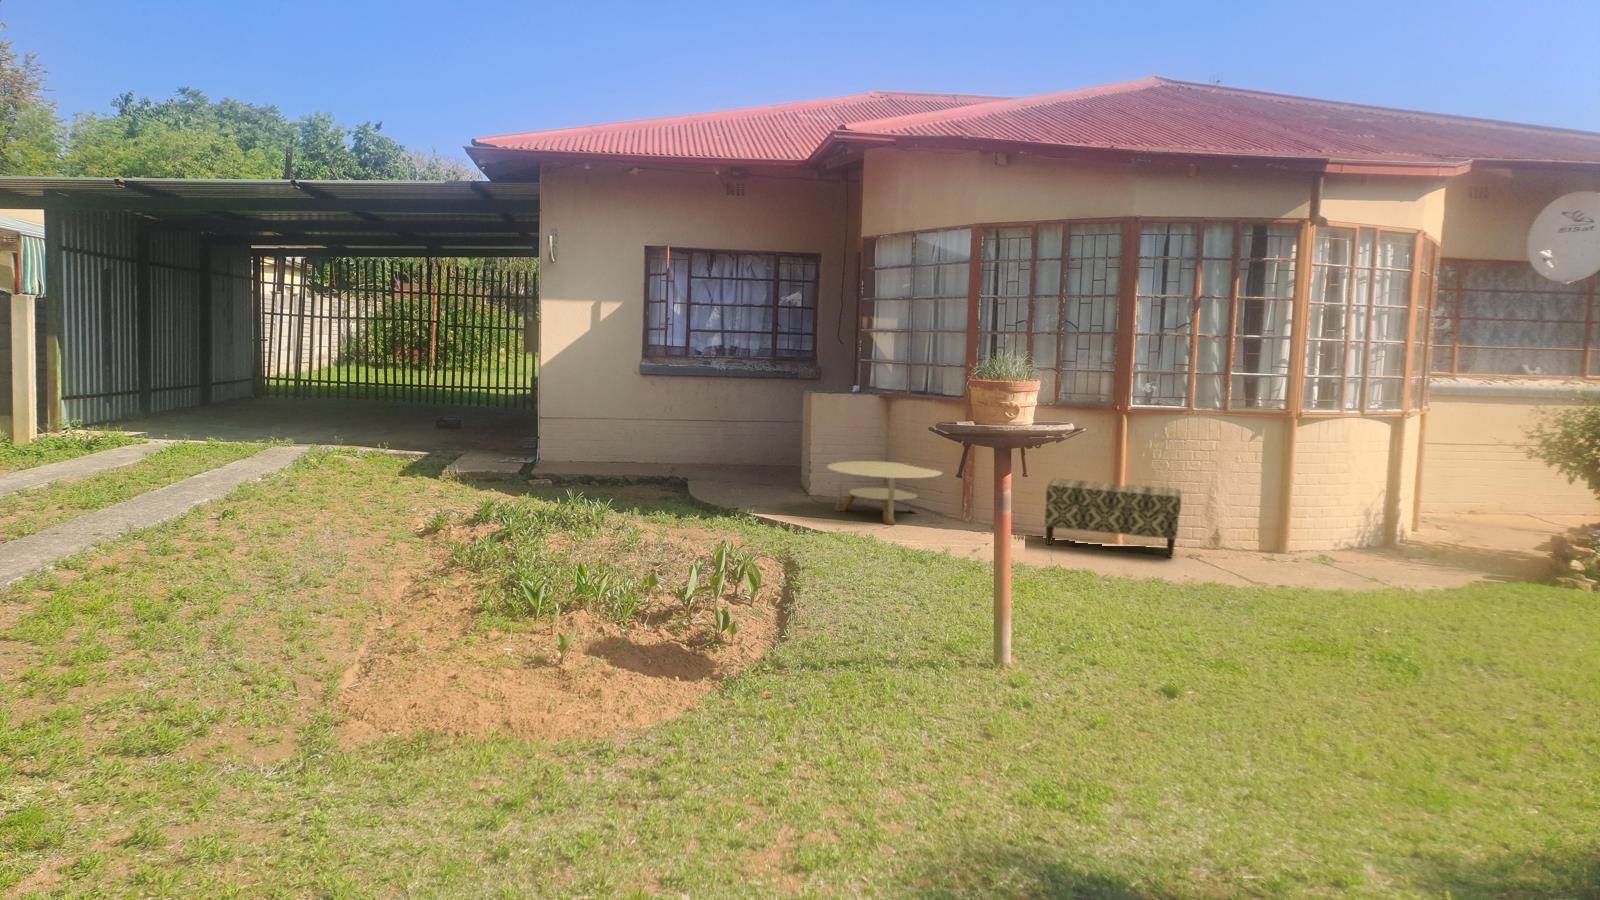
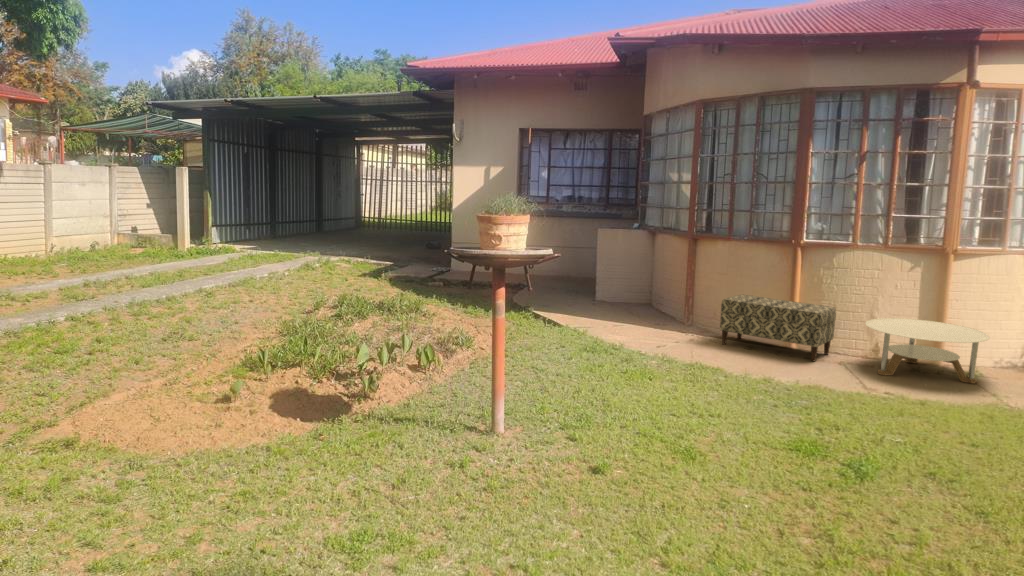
round table: present [827,461,942,525] -> present [865,318,990,384]

